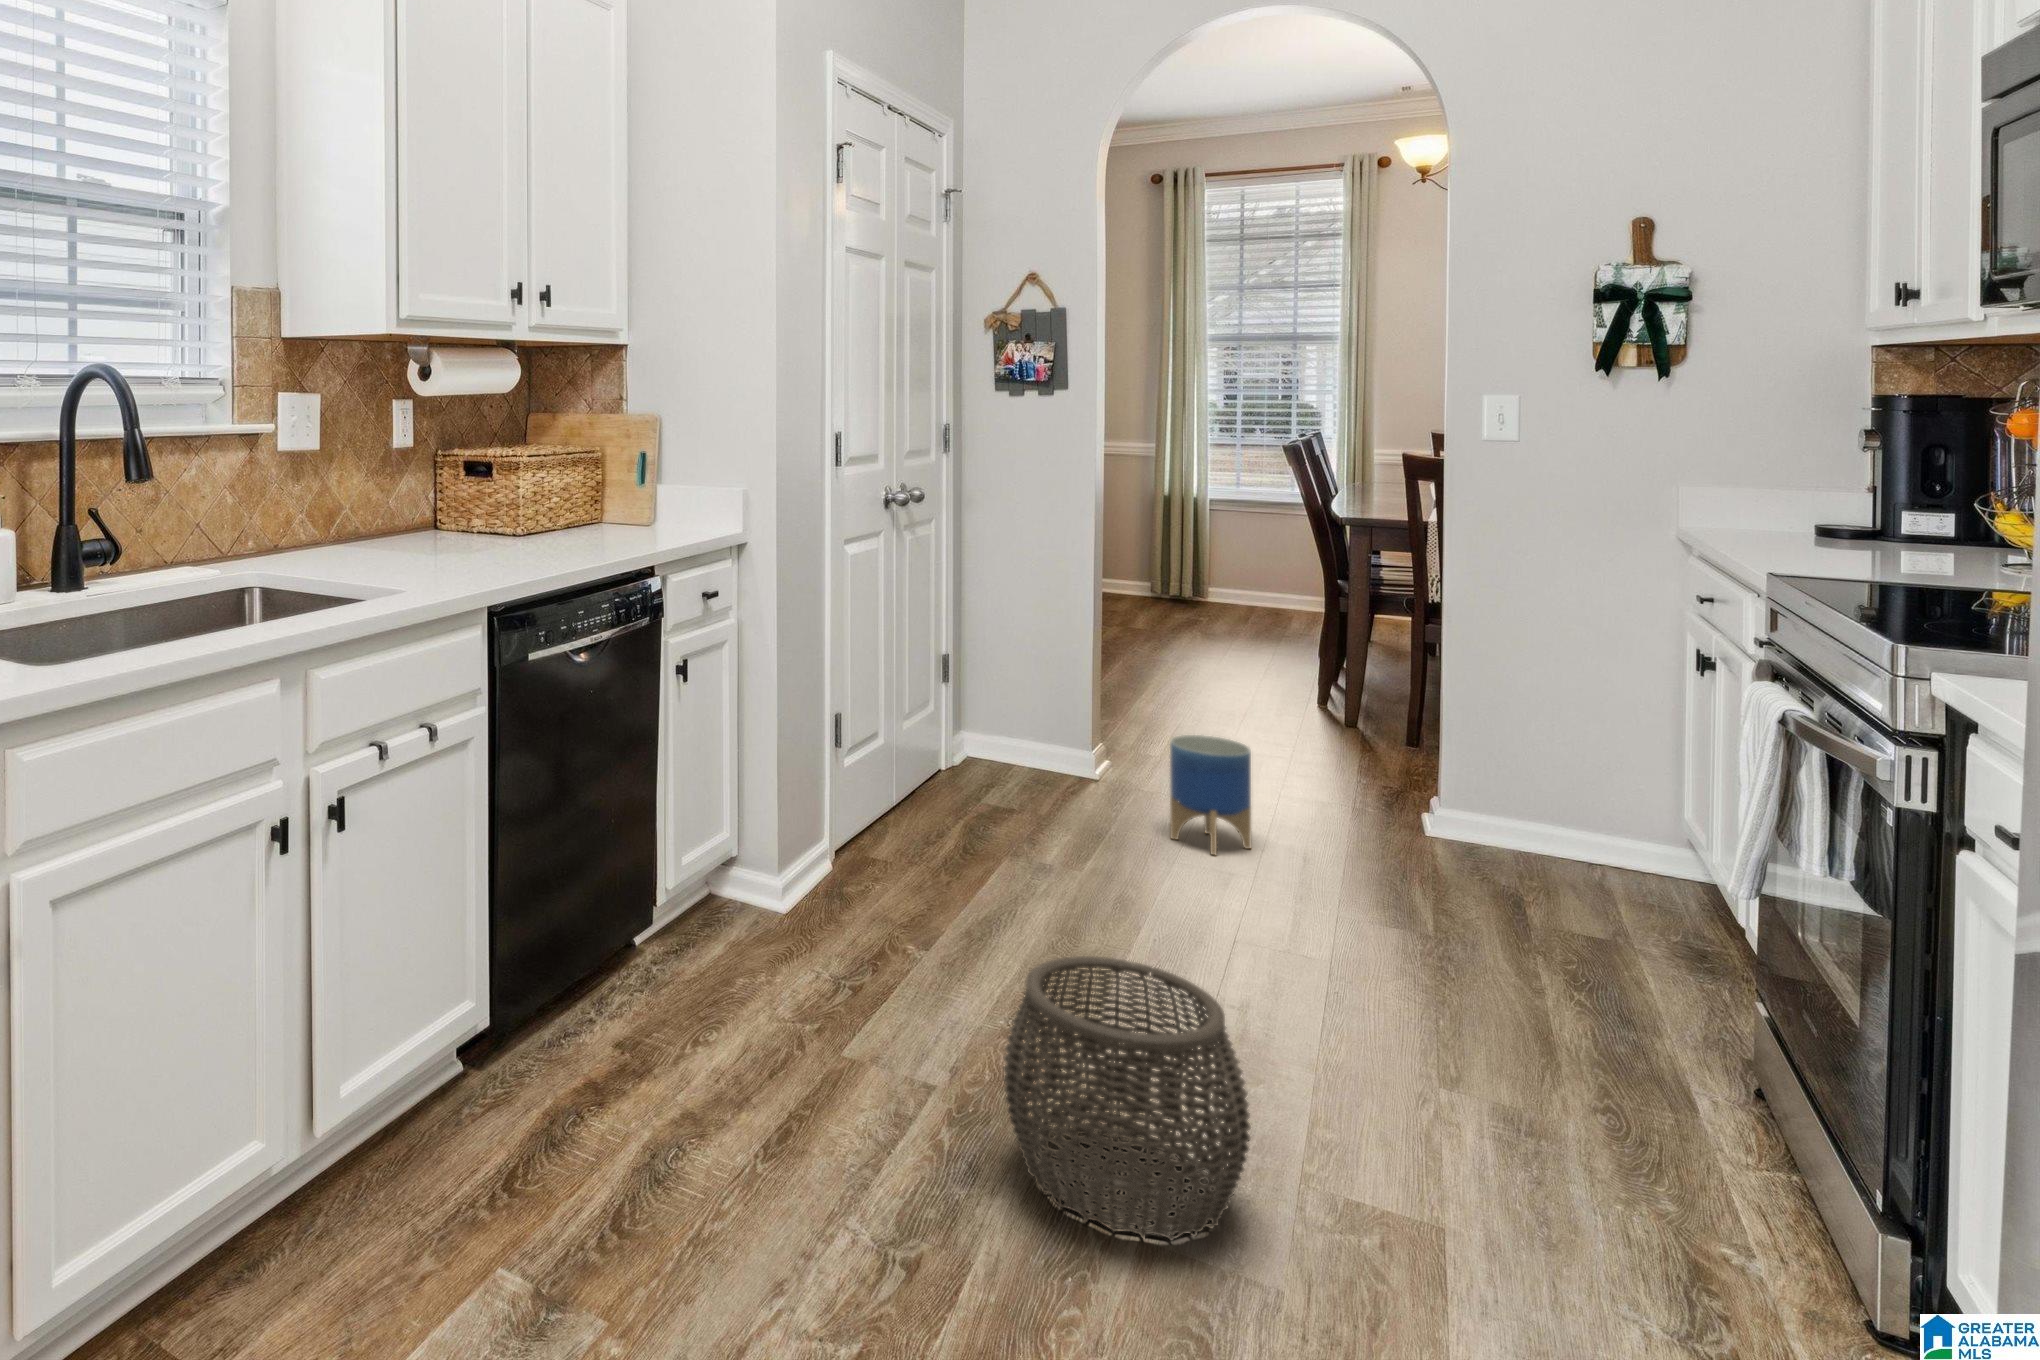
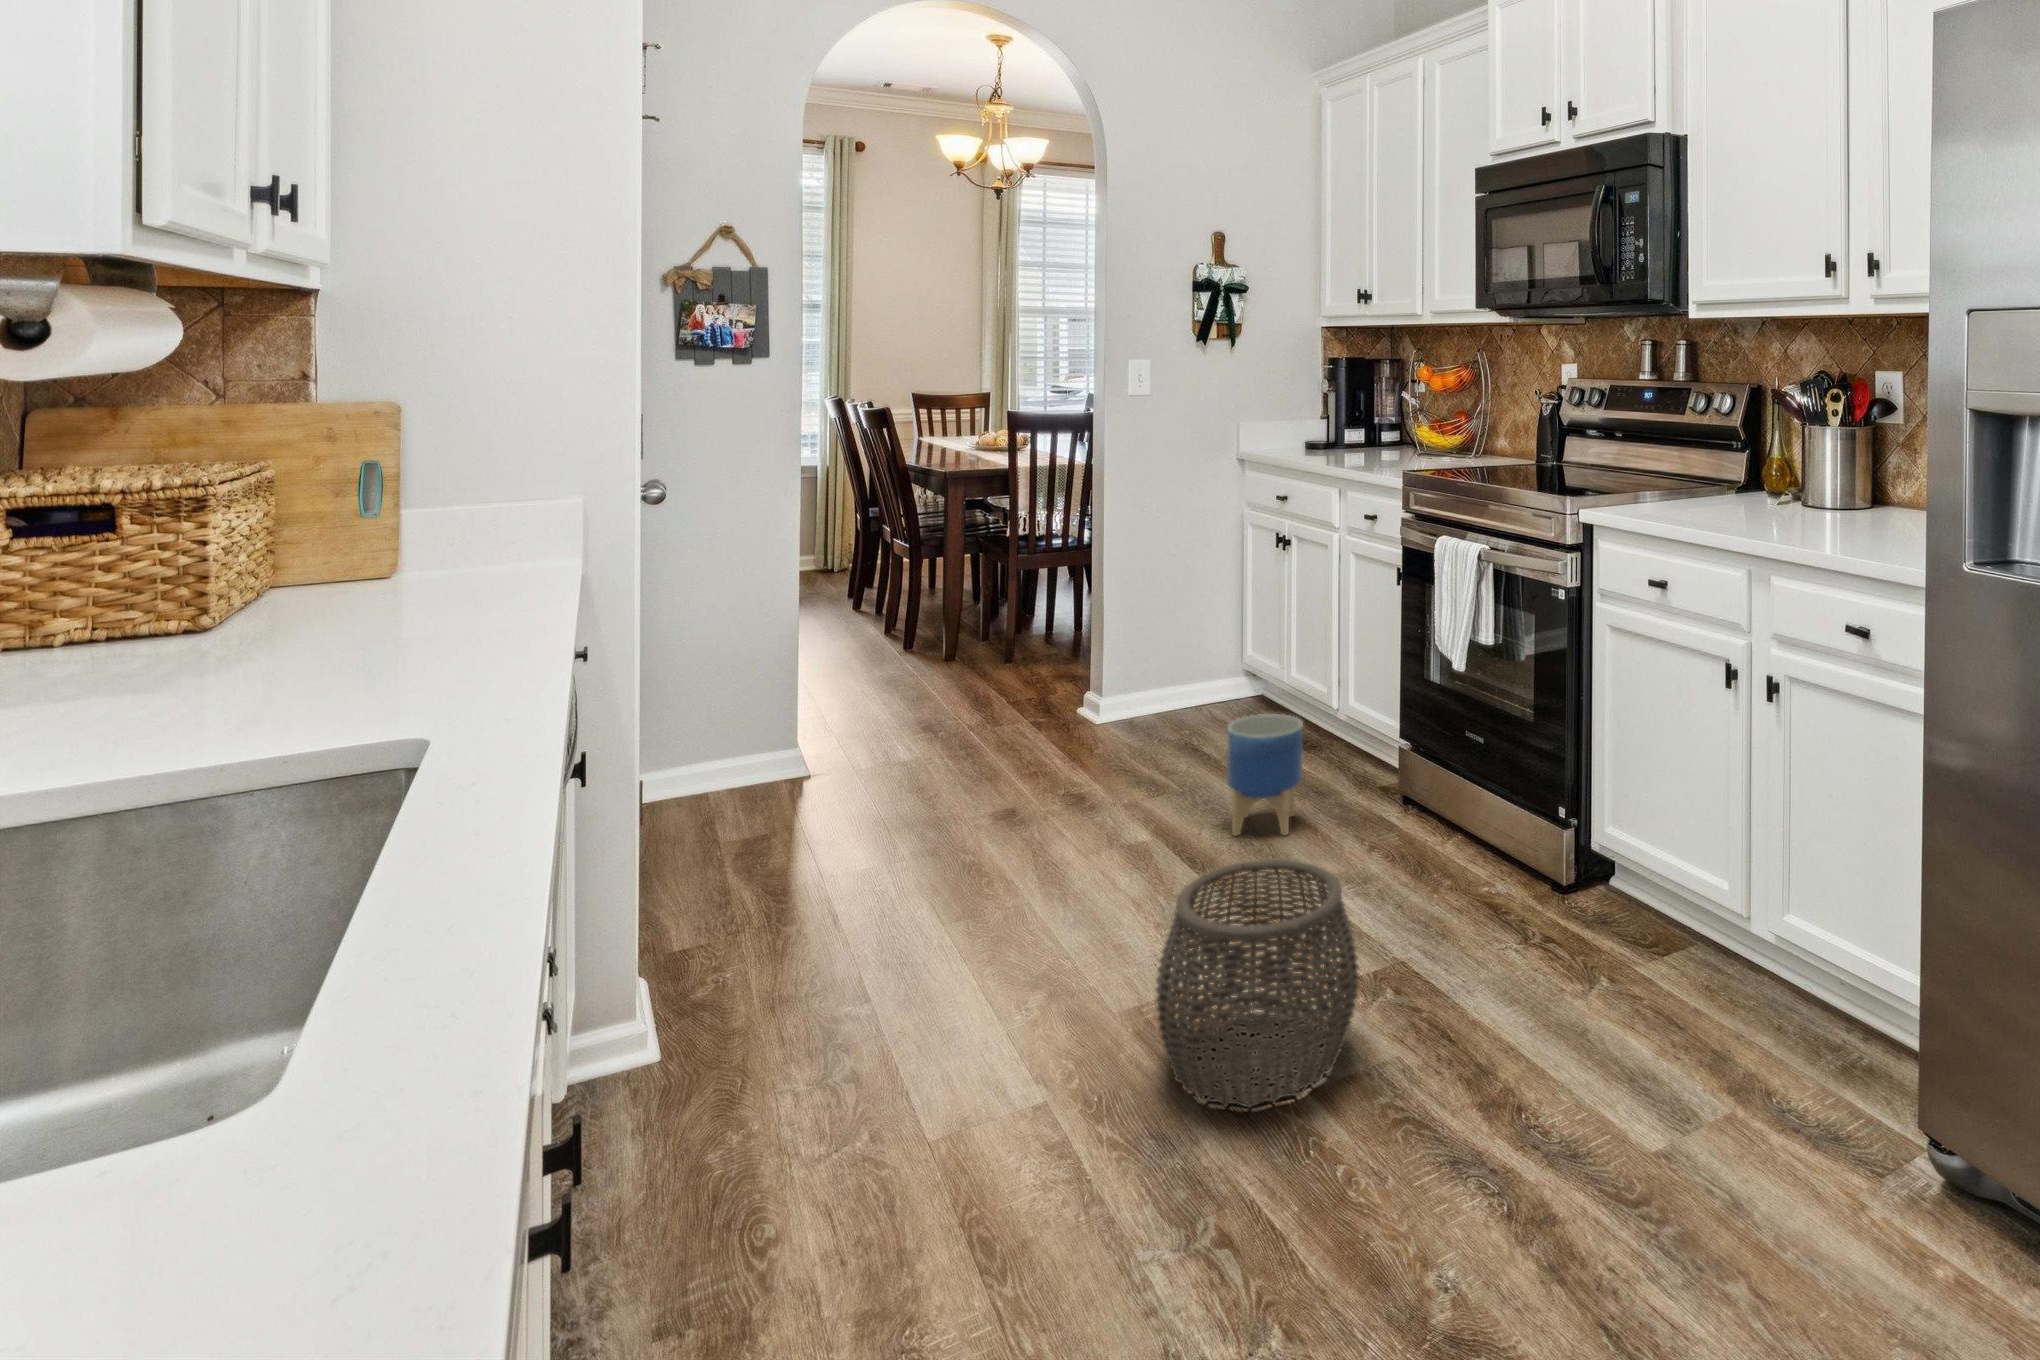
planter: present [1170,735,1252,855] -> present [1227,714,1303,836]

